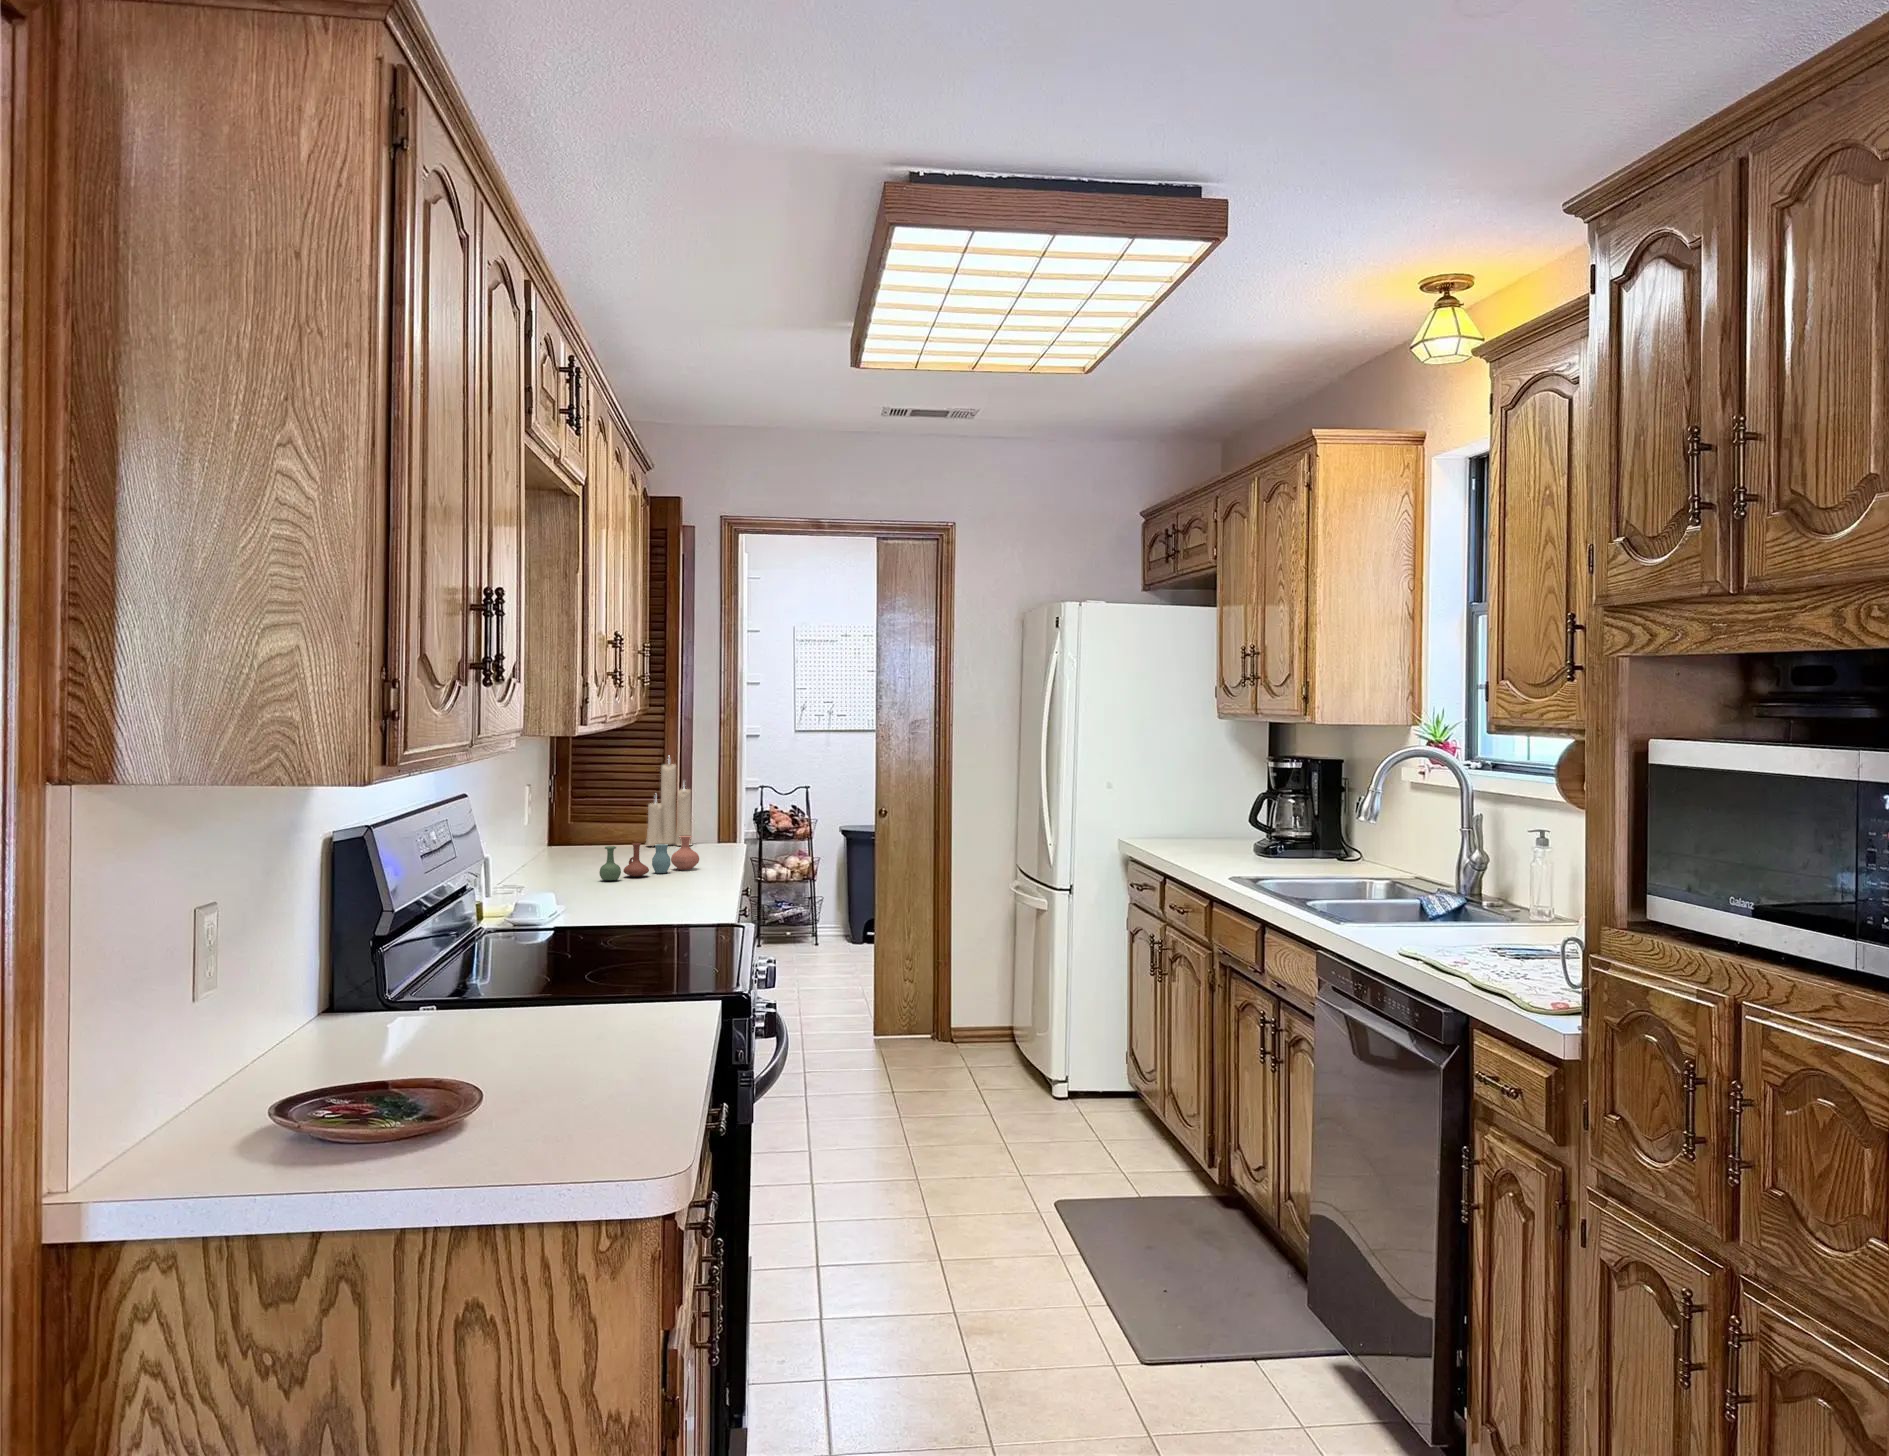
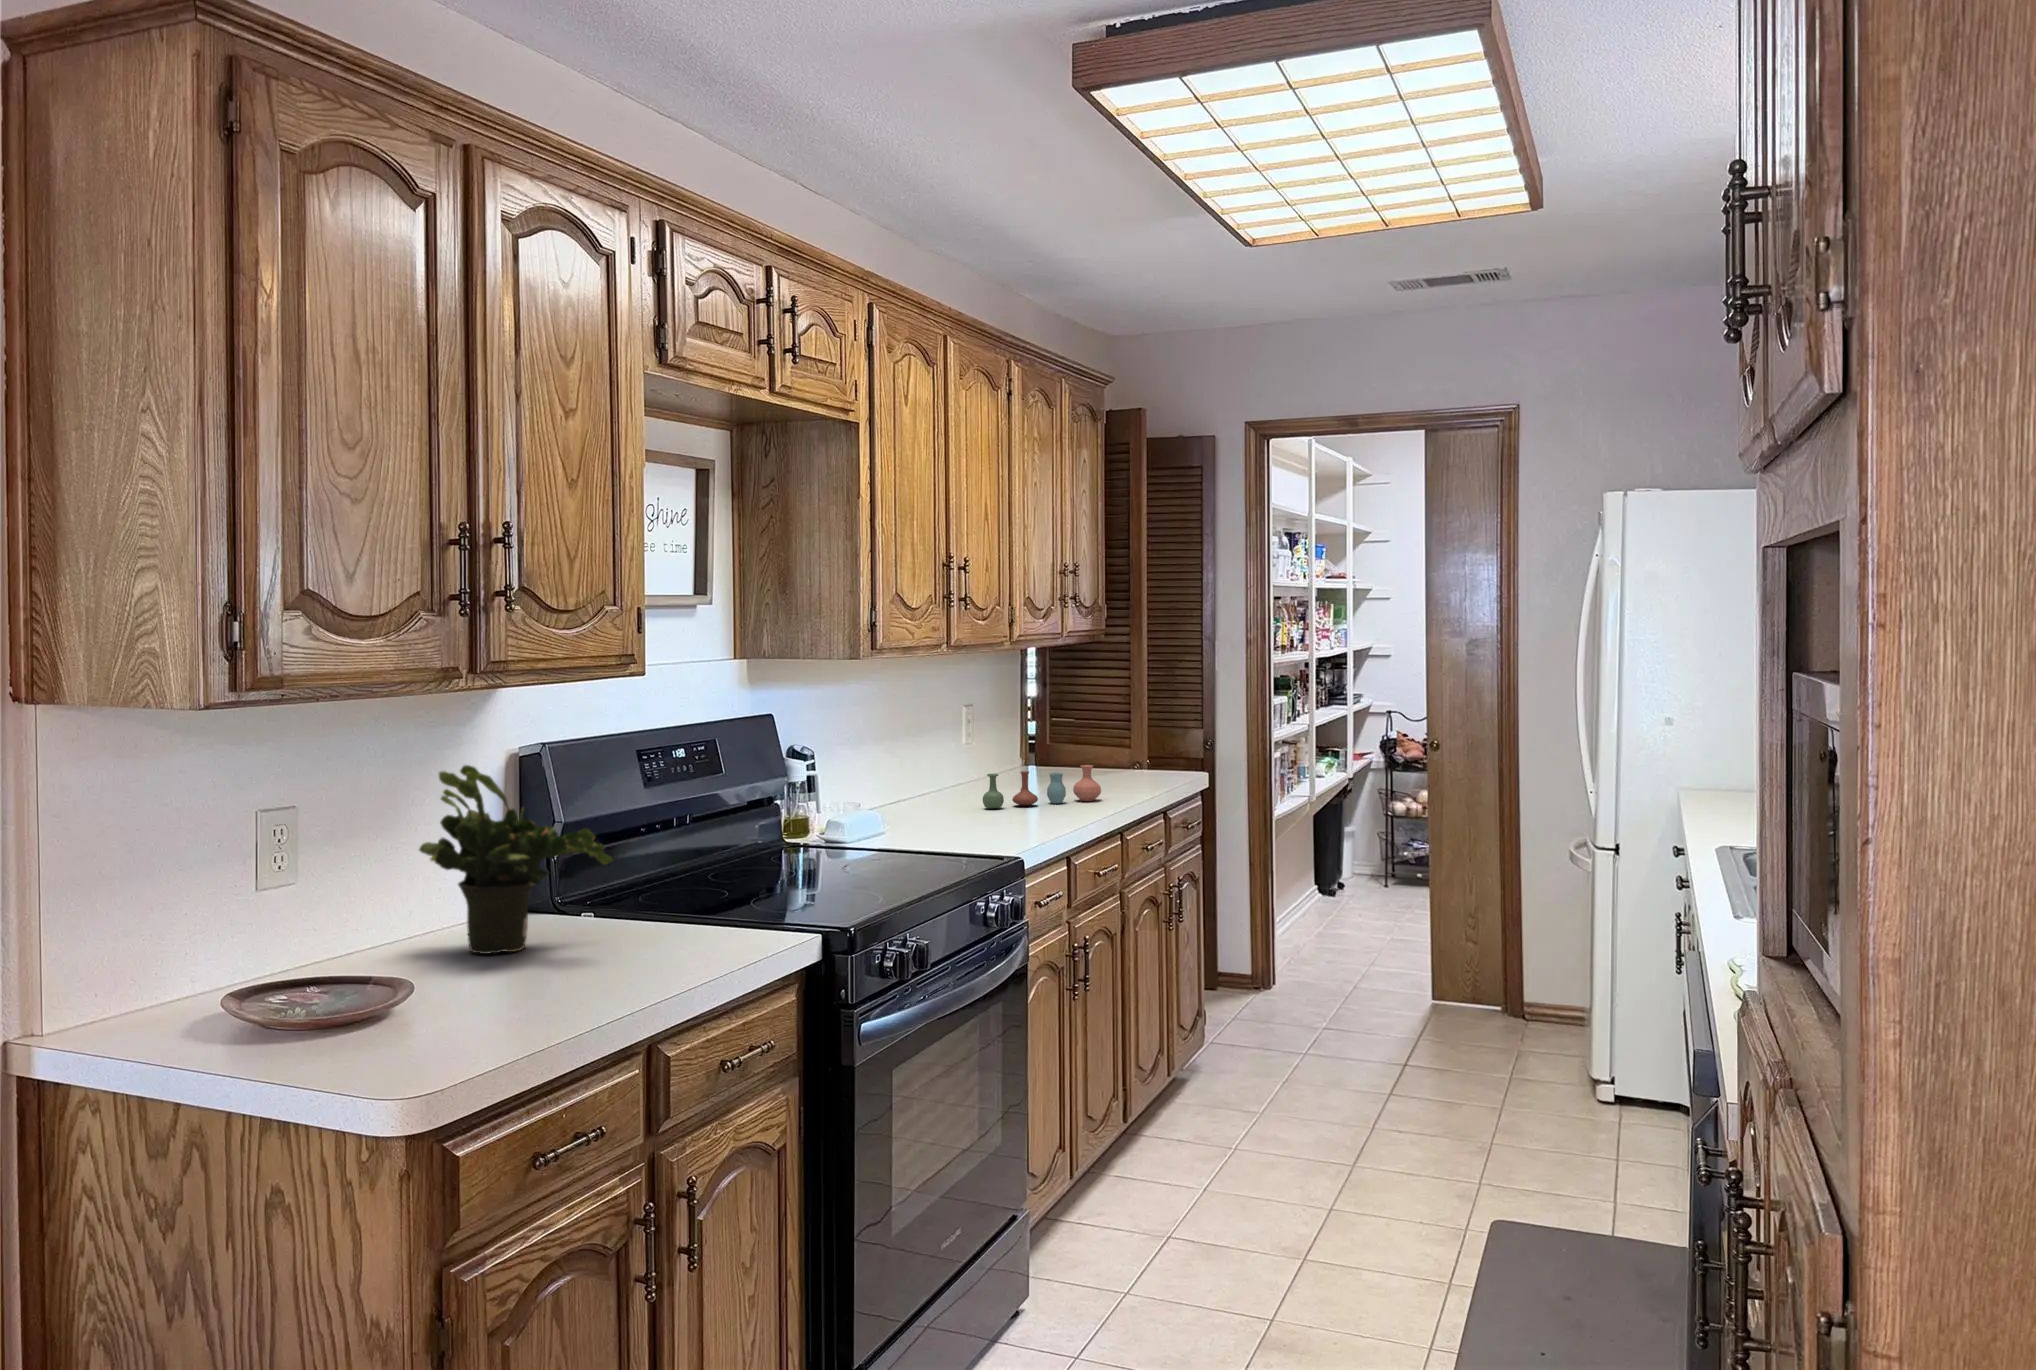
candle: present [646,755,692,846] -> none [1104,673,1153,776]
potted plant: none [324,844,558,1049] -> present [419,765,612,954]

